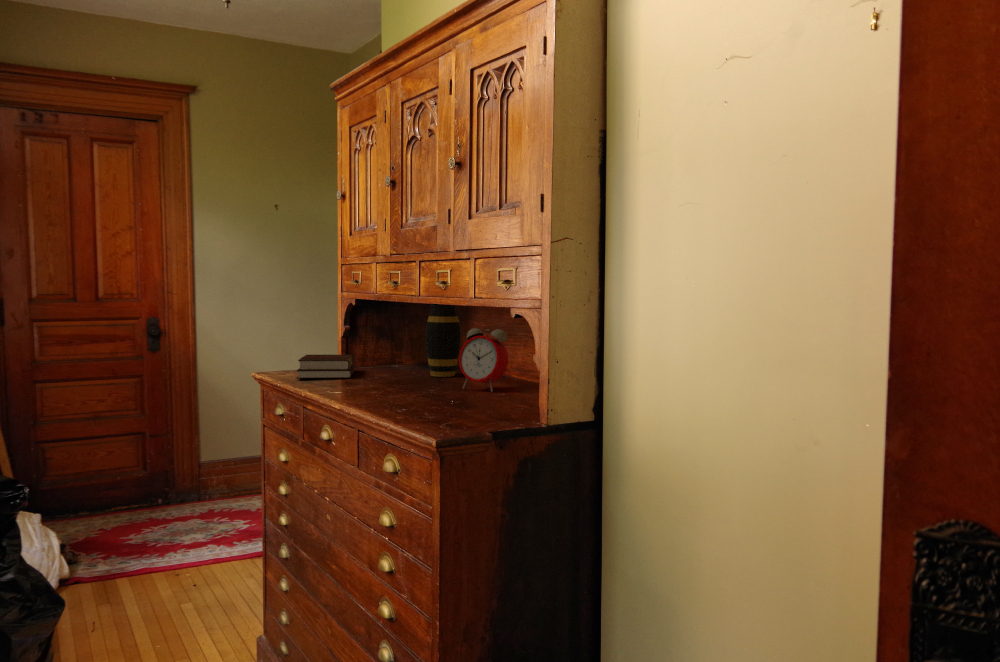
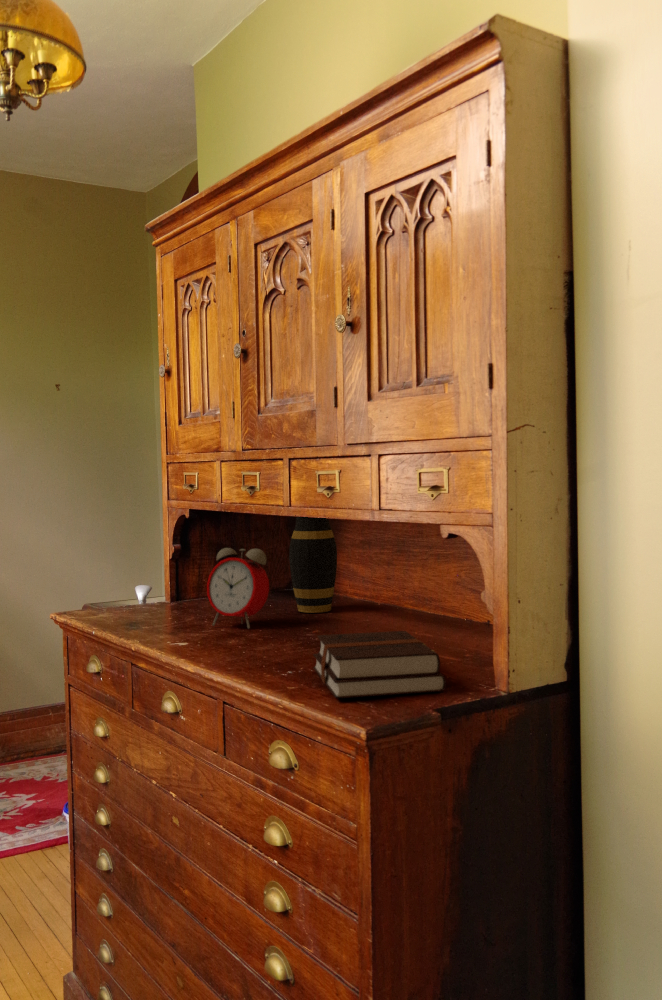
alarm clock: present [459,328,508,392] -> present [207,548,269,628]
hardback book: present [297,355,355,378] -> present [313,631,446,698]

